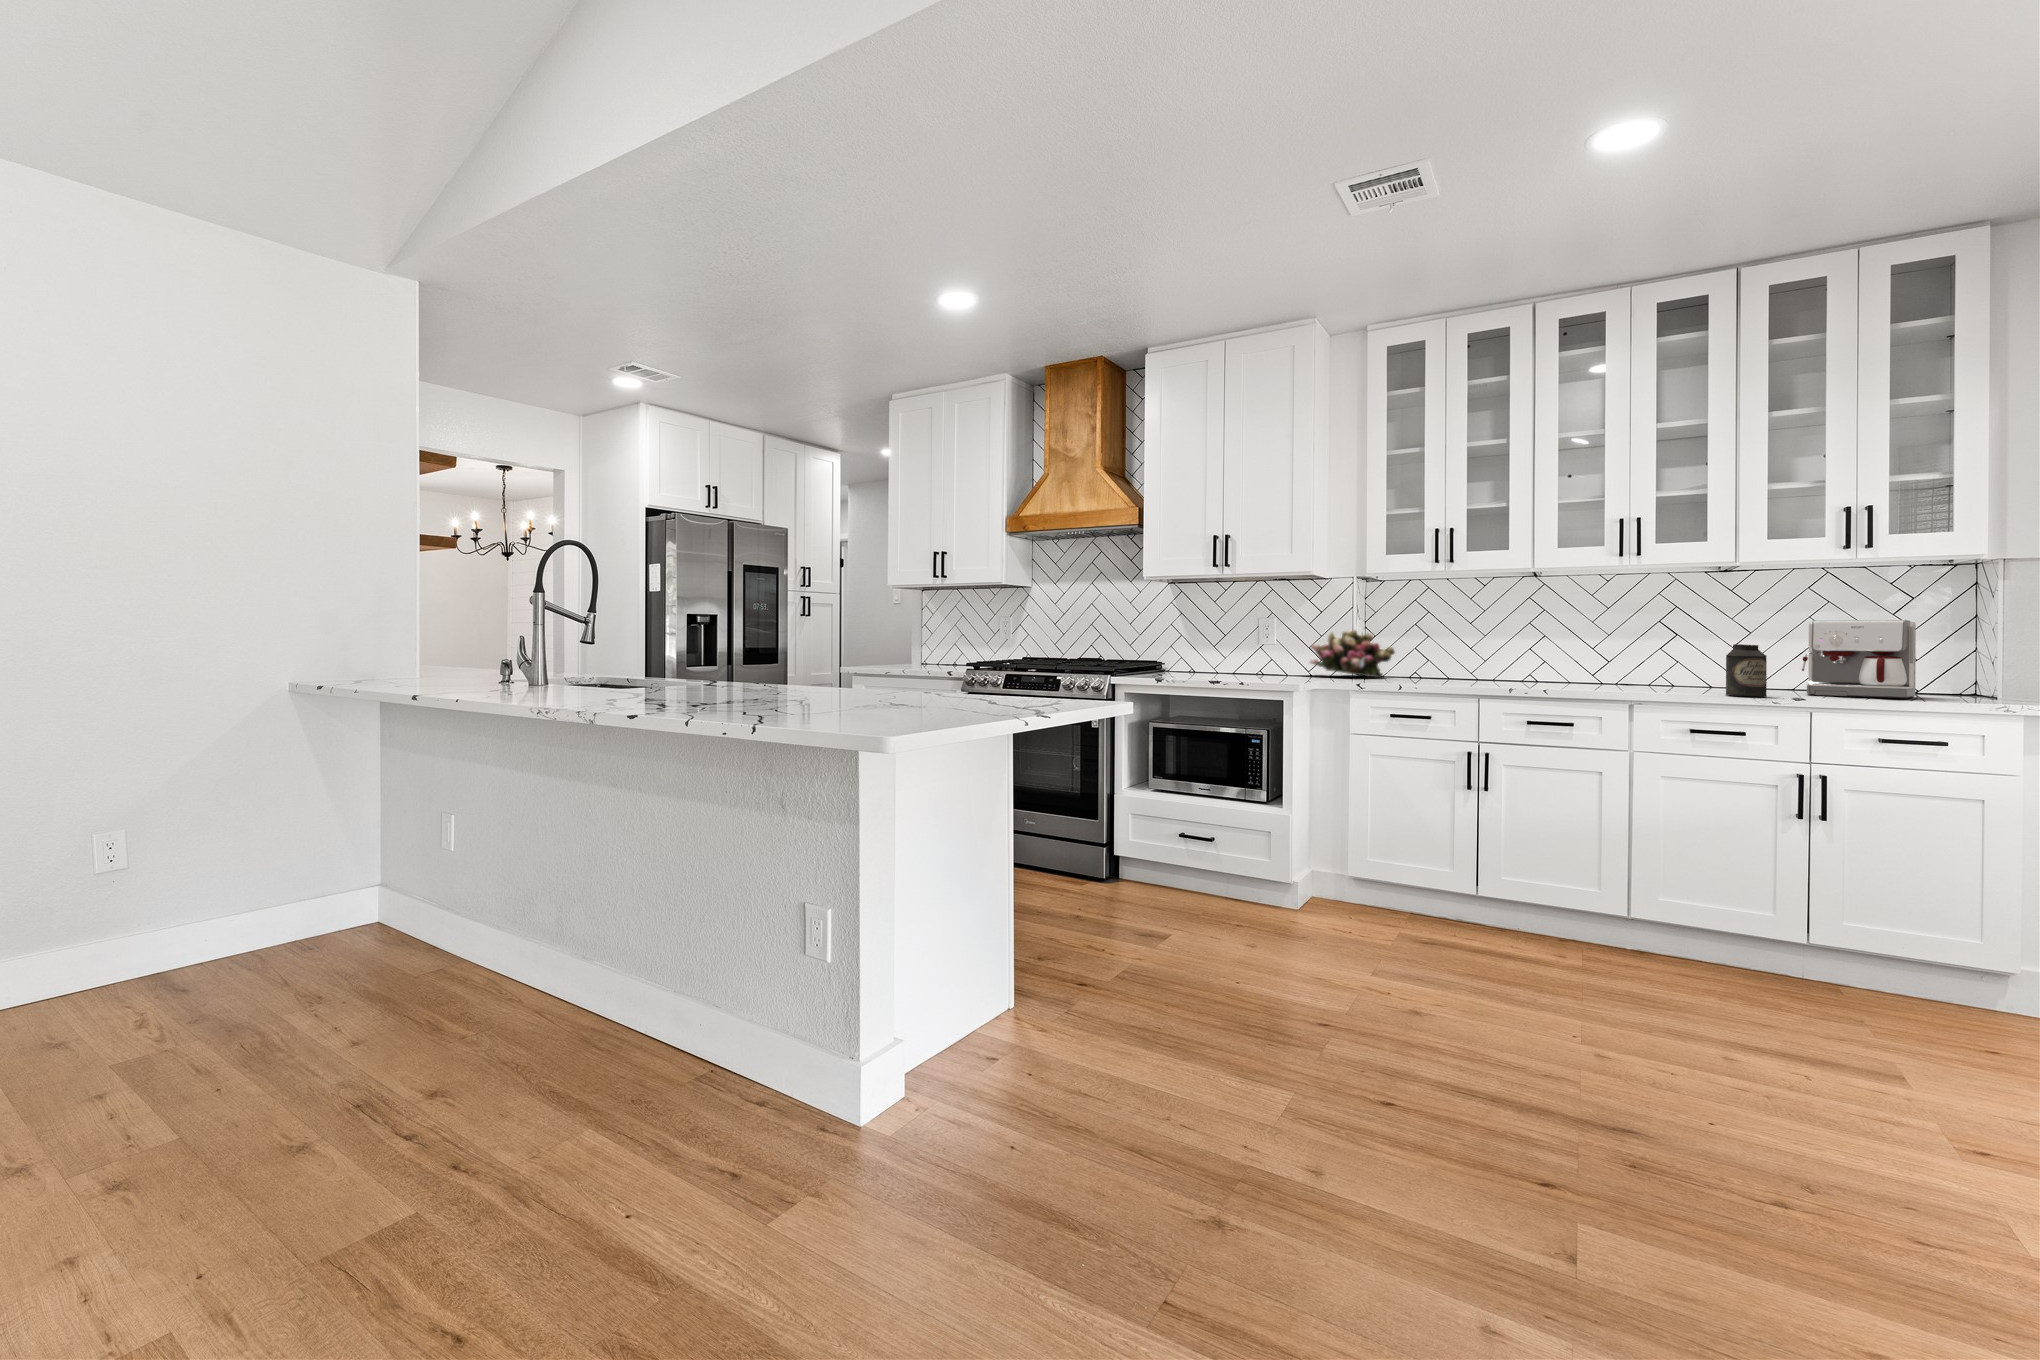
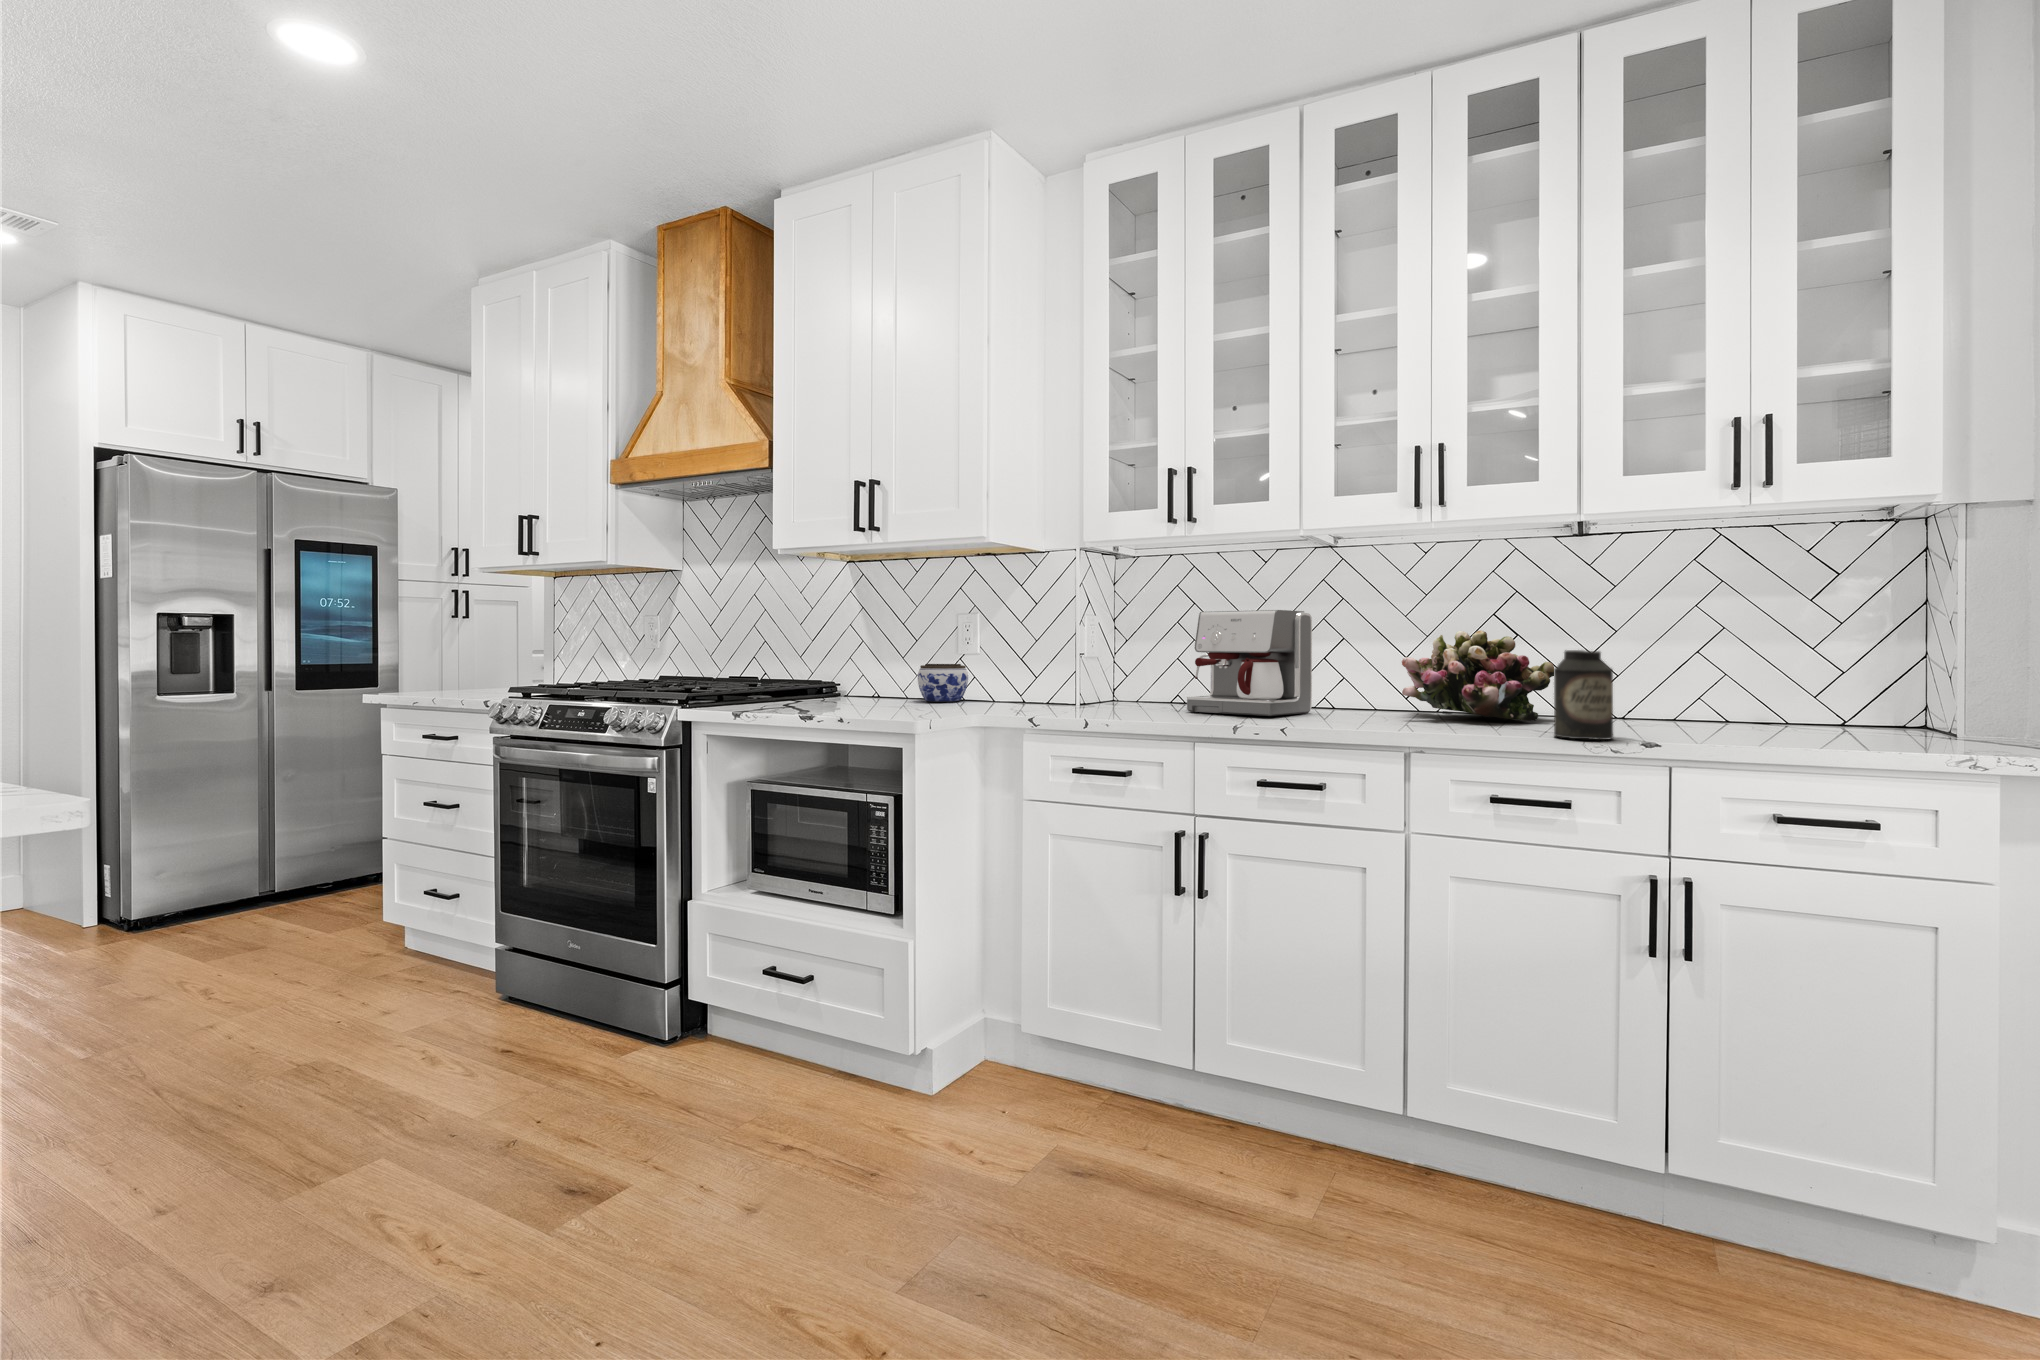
coffee maker: present [1802,620,1916,698] -> present [1187,610,1312,716]
flower arrangement: present [1310,630,1395,678] -> present [1402,630,1554,721]
jar: none [1248,652,1281,676] -> present [918,664,968,702]

